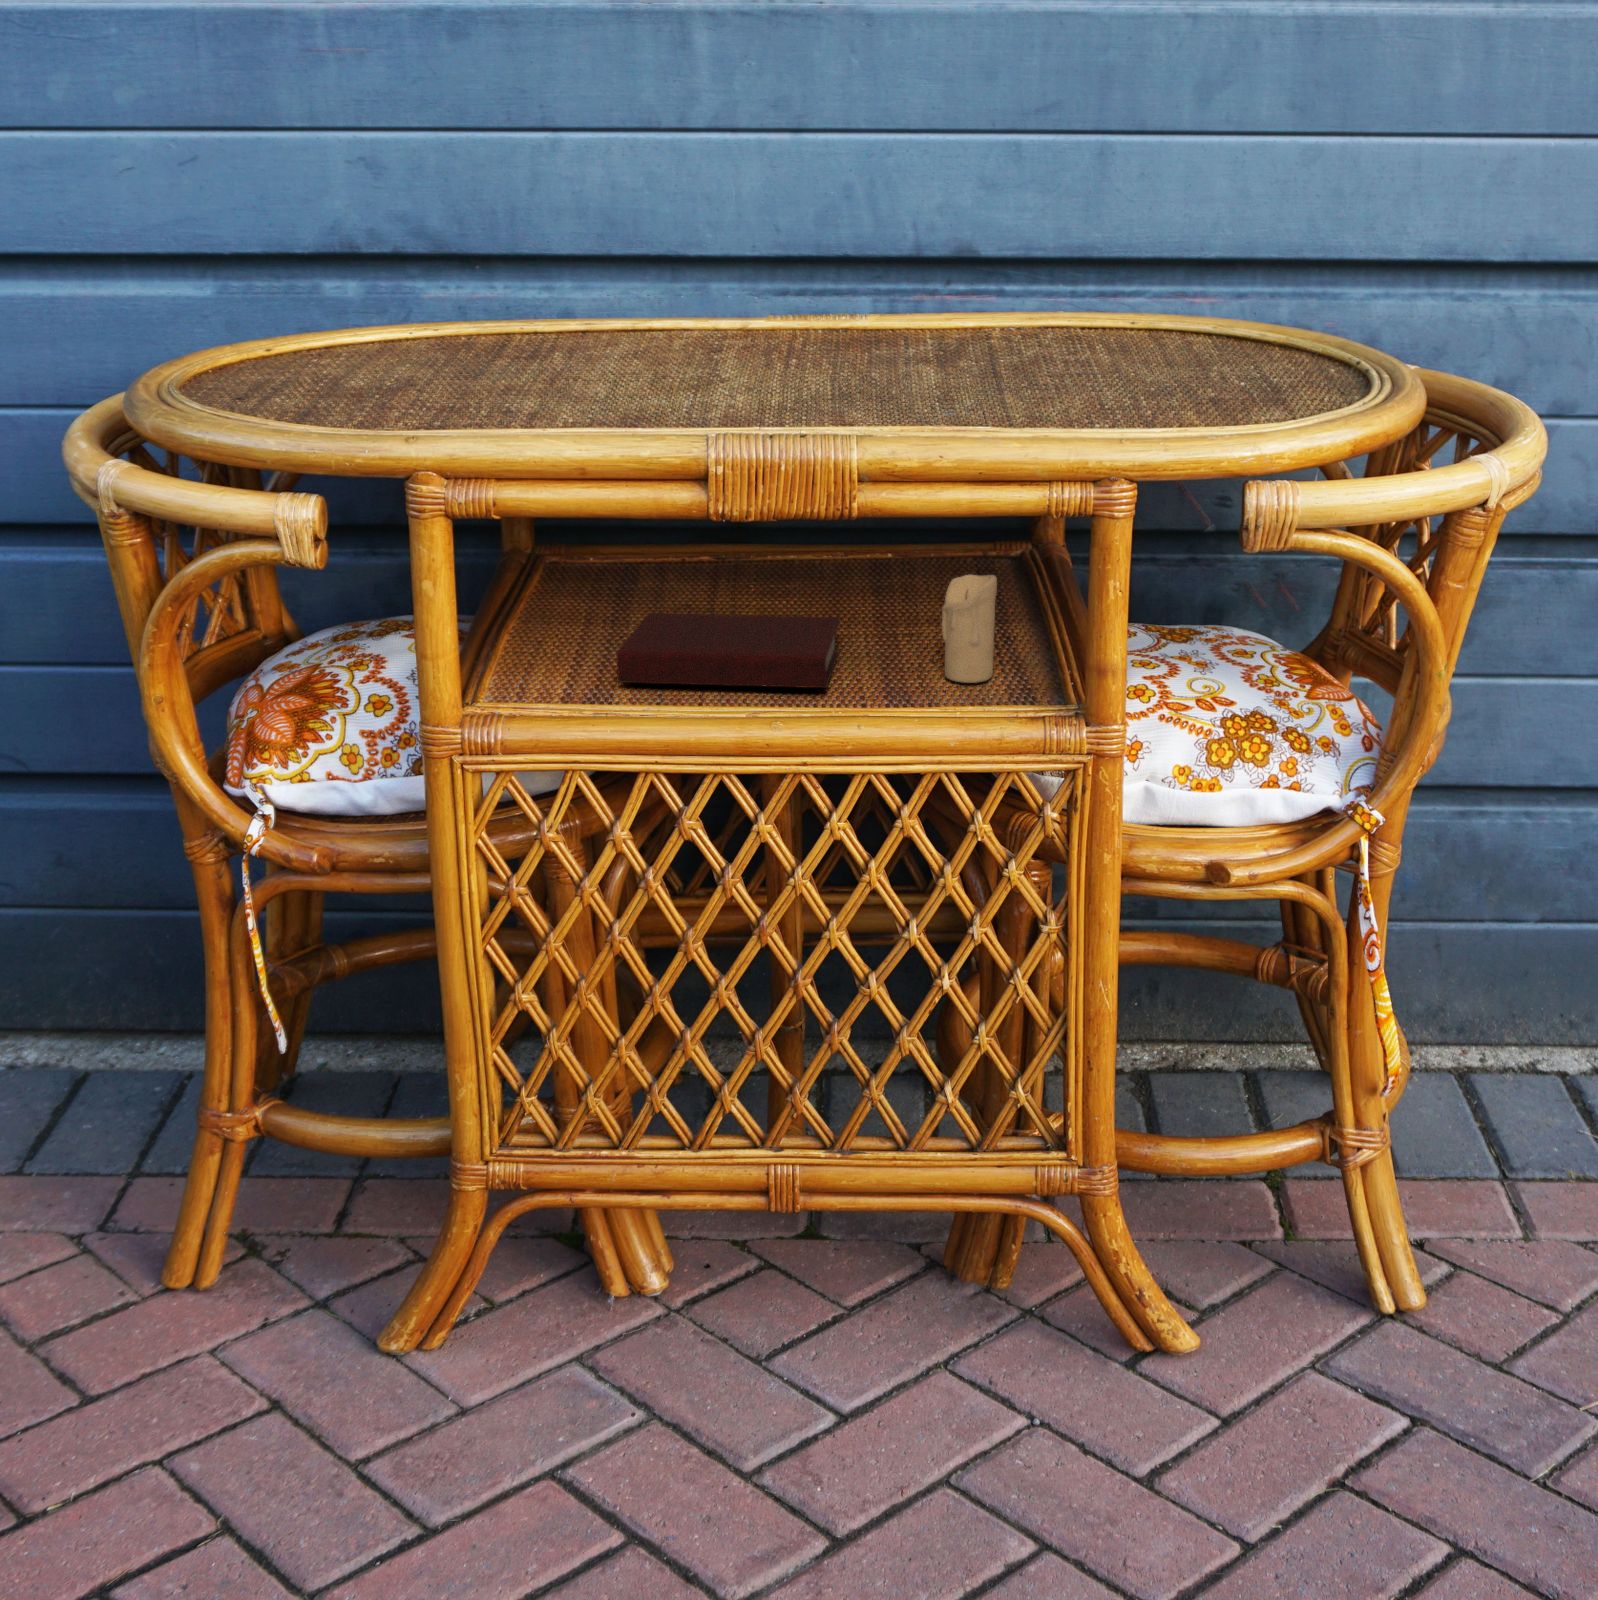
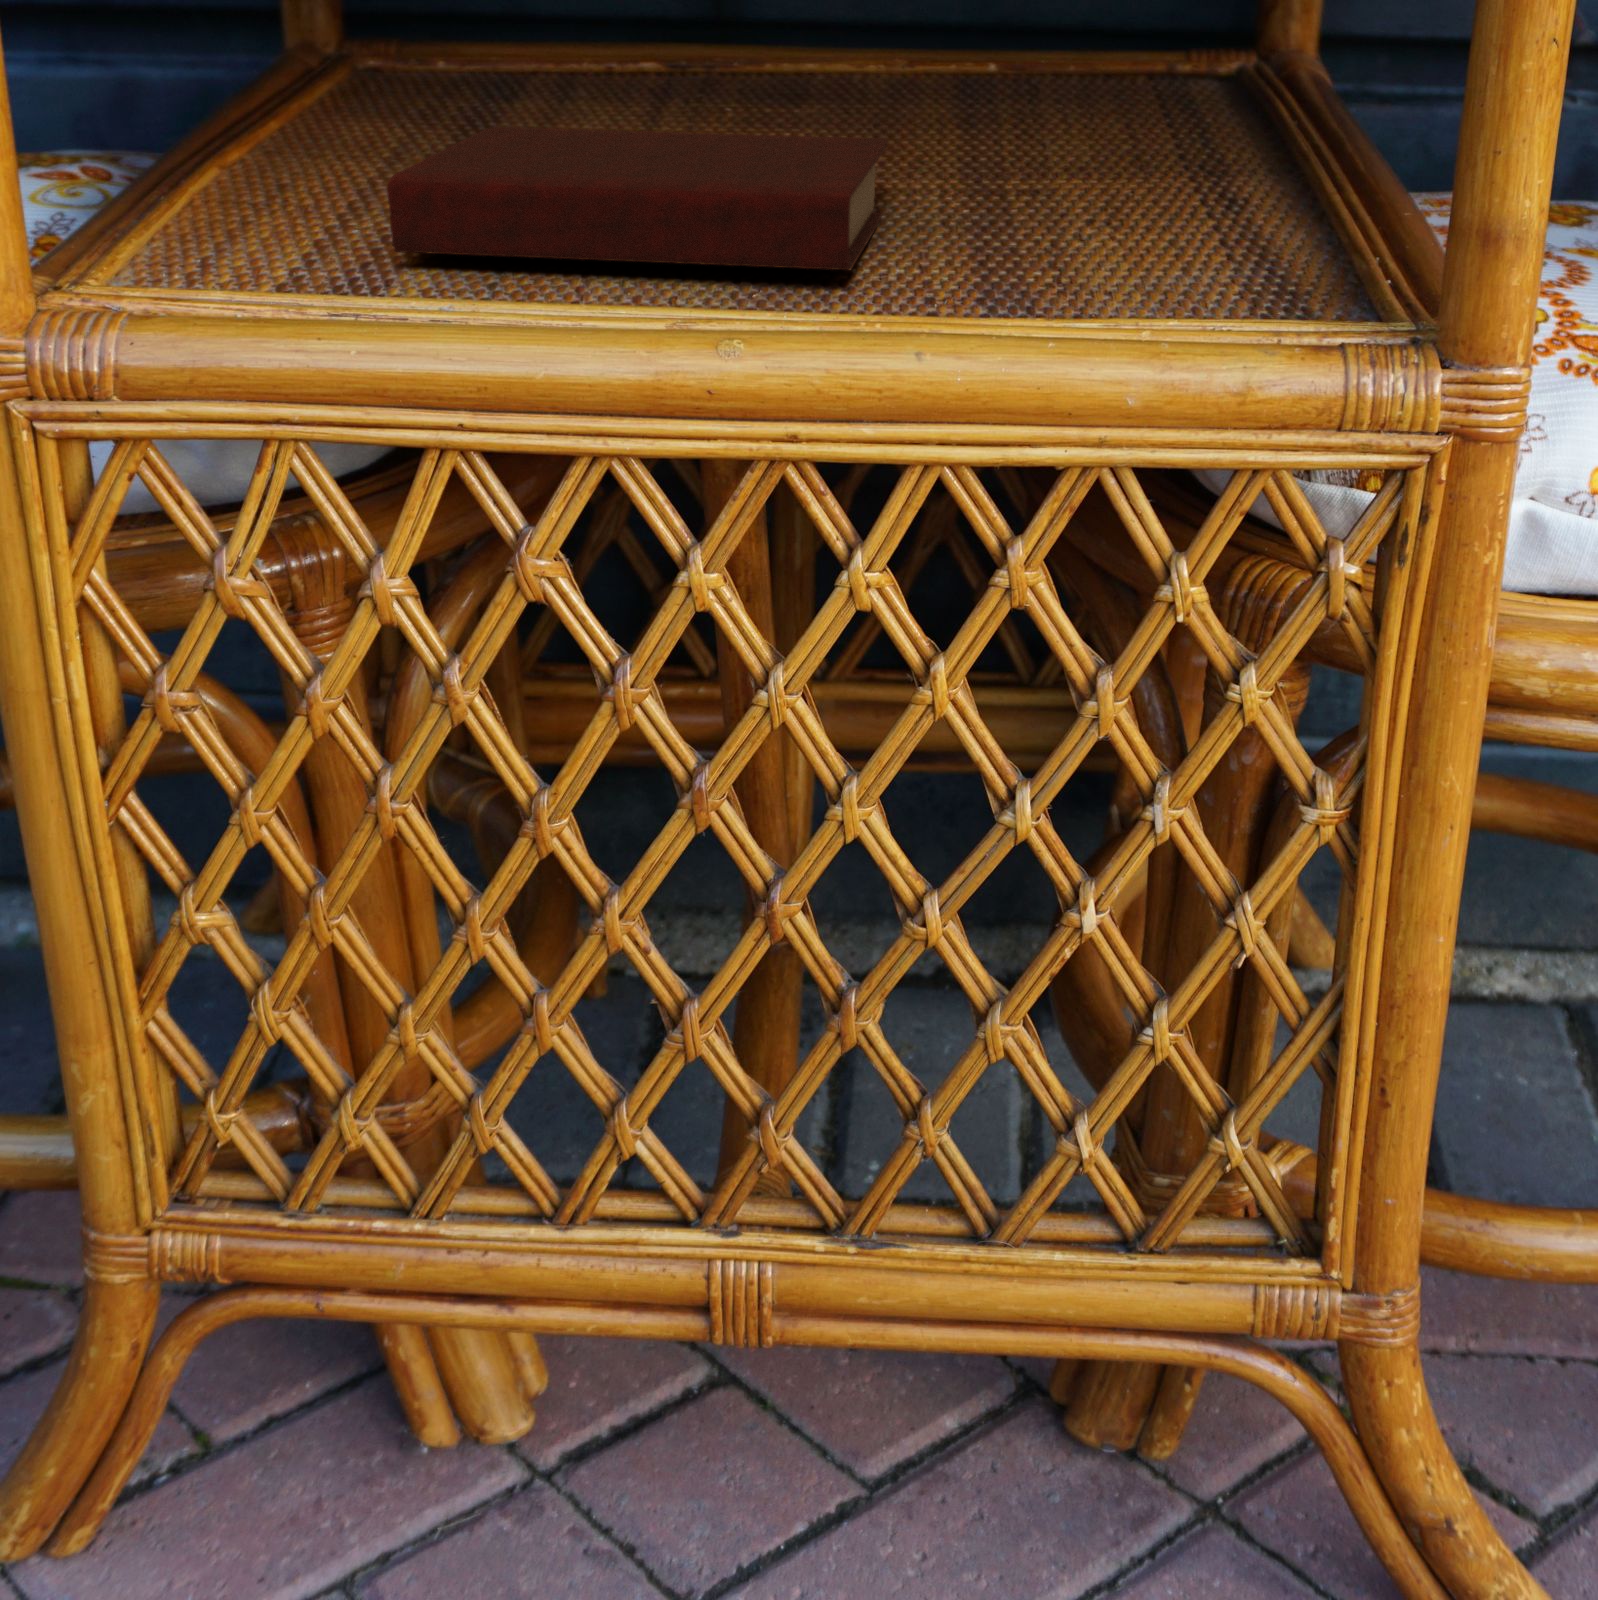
candle: present [942,575,997,683] -> none [1111,18,1244,270]

